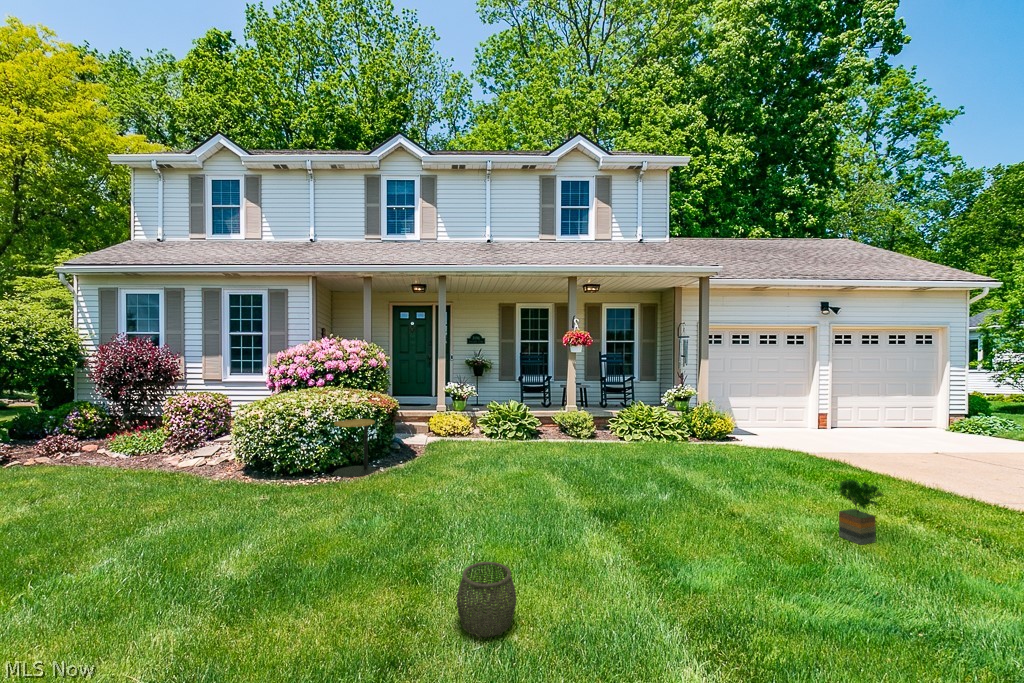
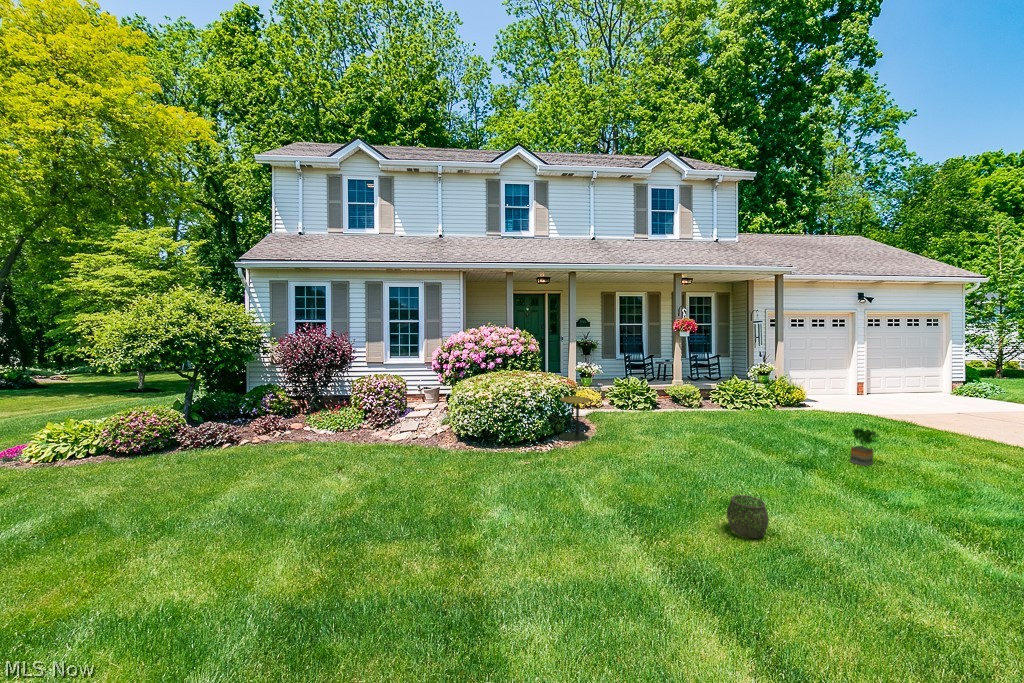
potted tree: present [839,480,883,545] -> present [850,428,879,466]
woven basket: present [456,562,516,638] -> present [727,495,769,538]

